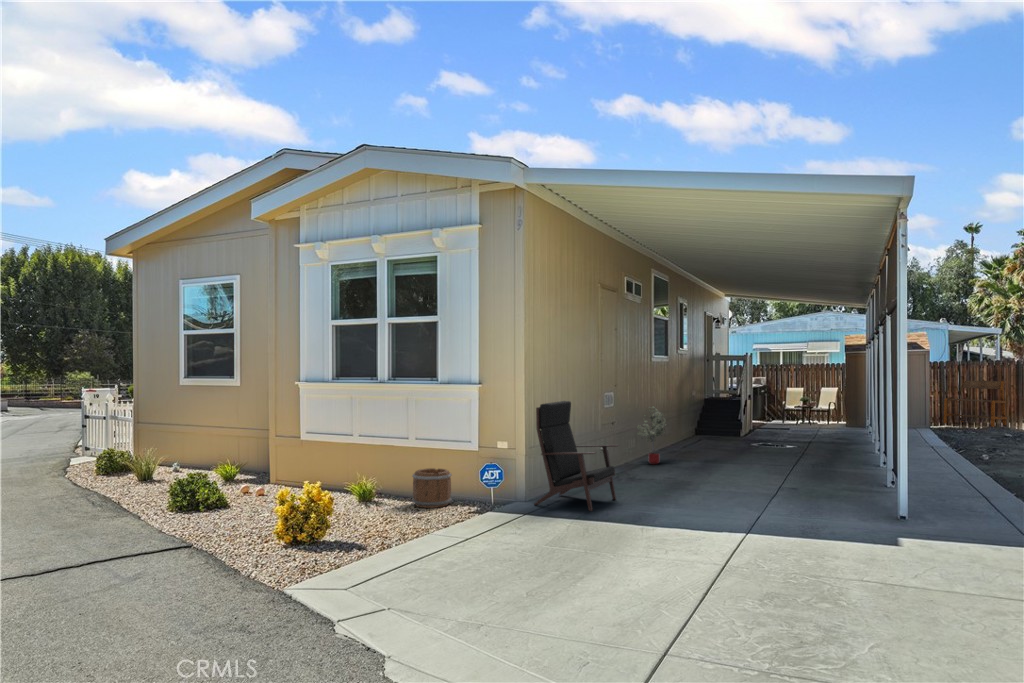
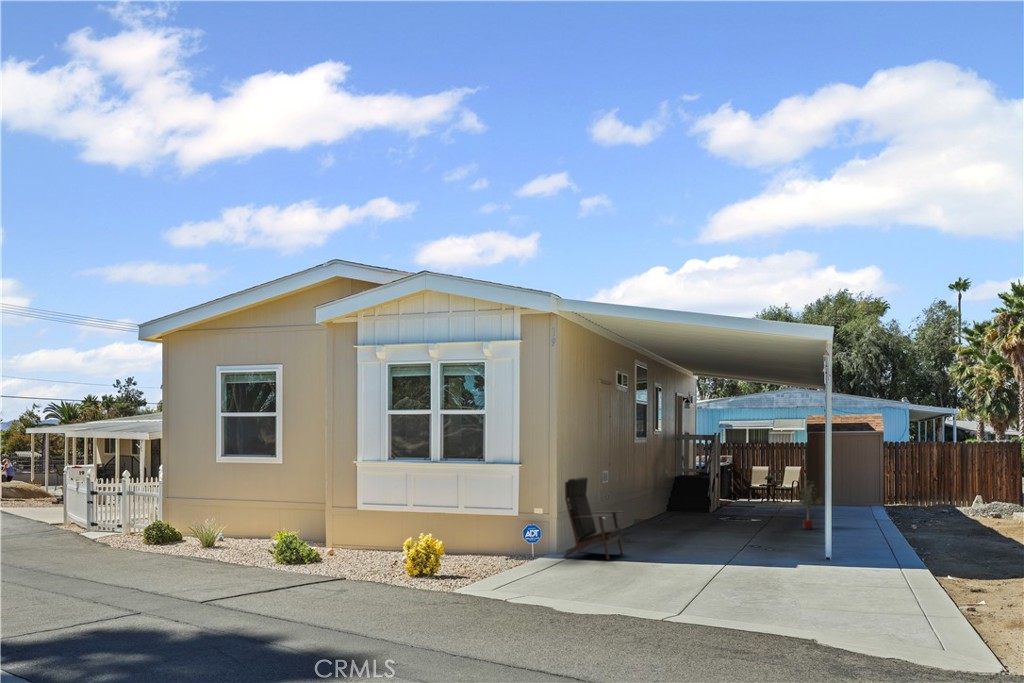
bench: present [944,380,1007,427] -> none [895,460,949,504]
potted tree: present [637,406,666,464] -> present [799,482,823,529]
bucket: present [412,468,452,508] -> none [468,530,499,560]

